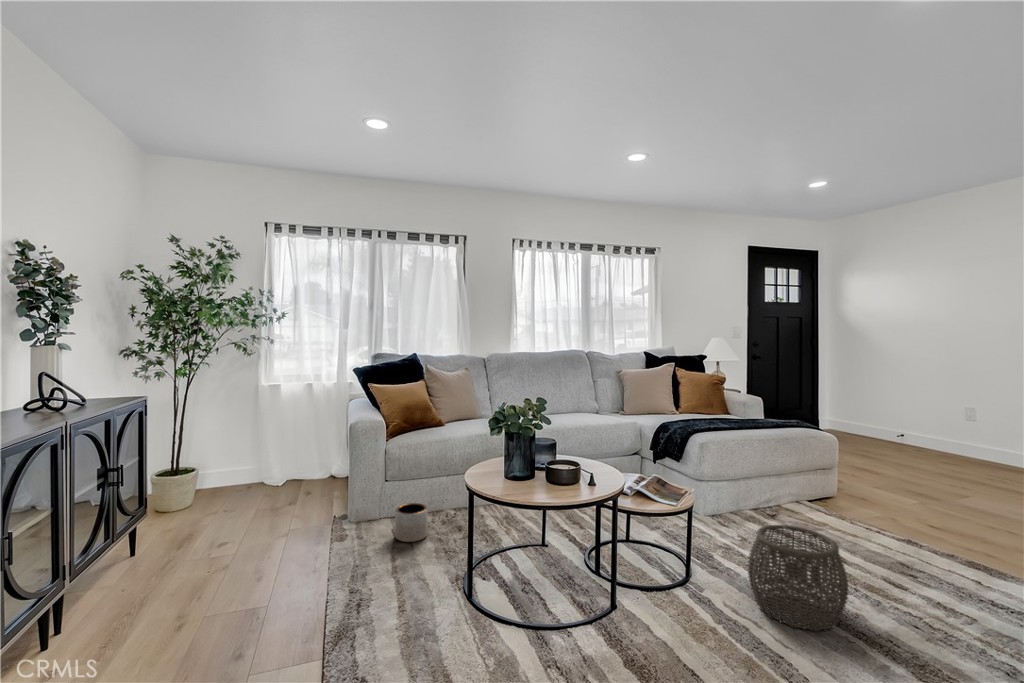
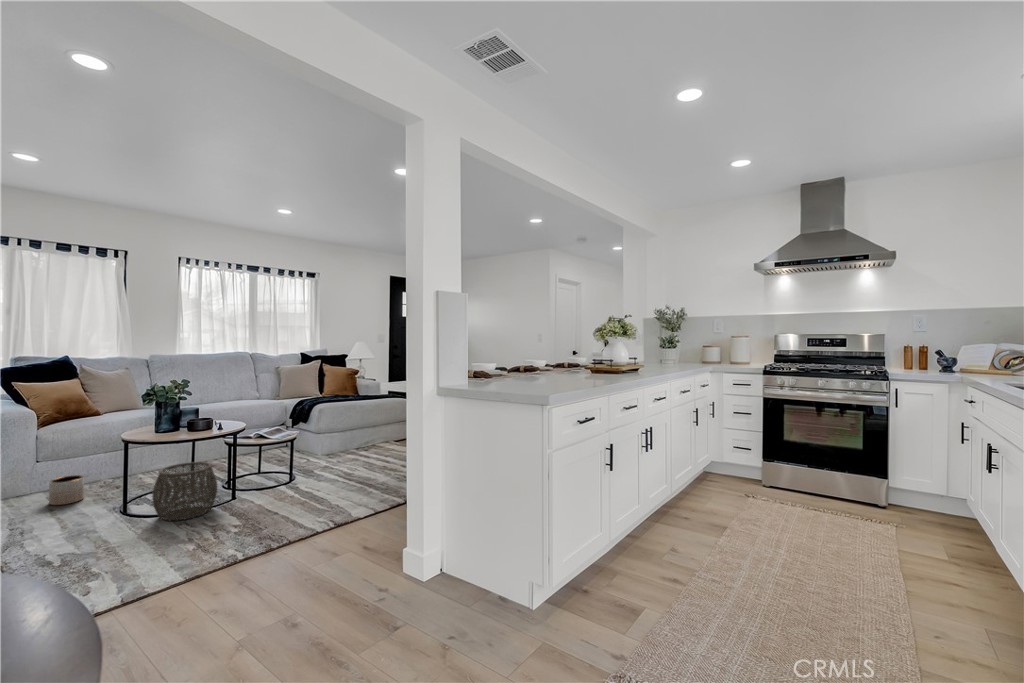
woven basket: present [748,525,849,631] -> present [152,462,218,521]

